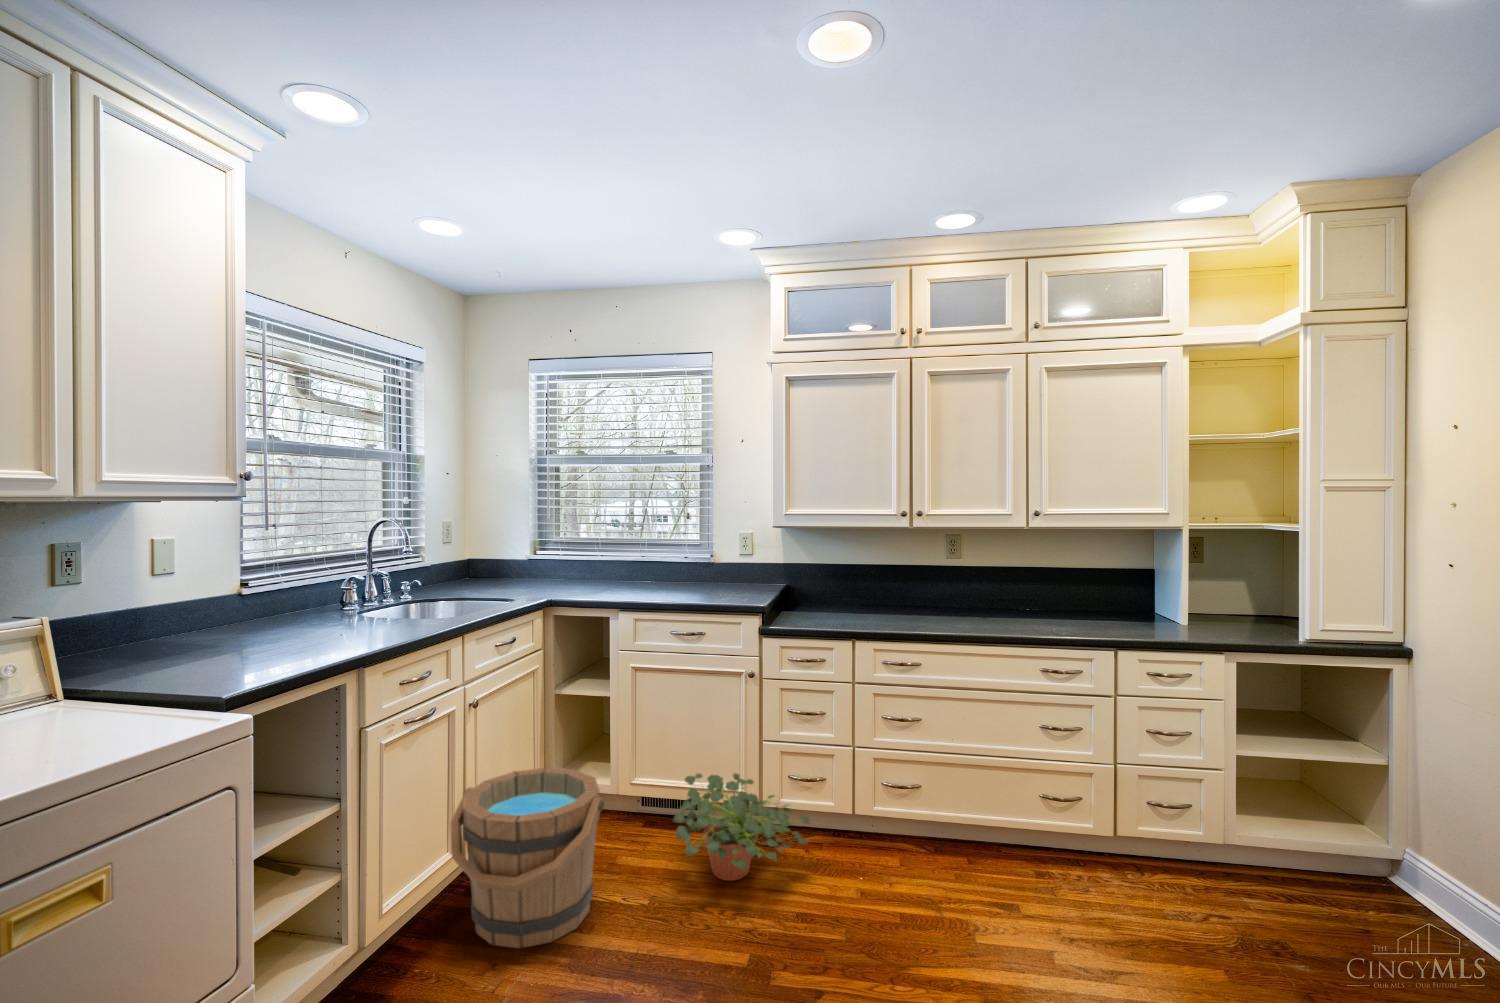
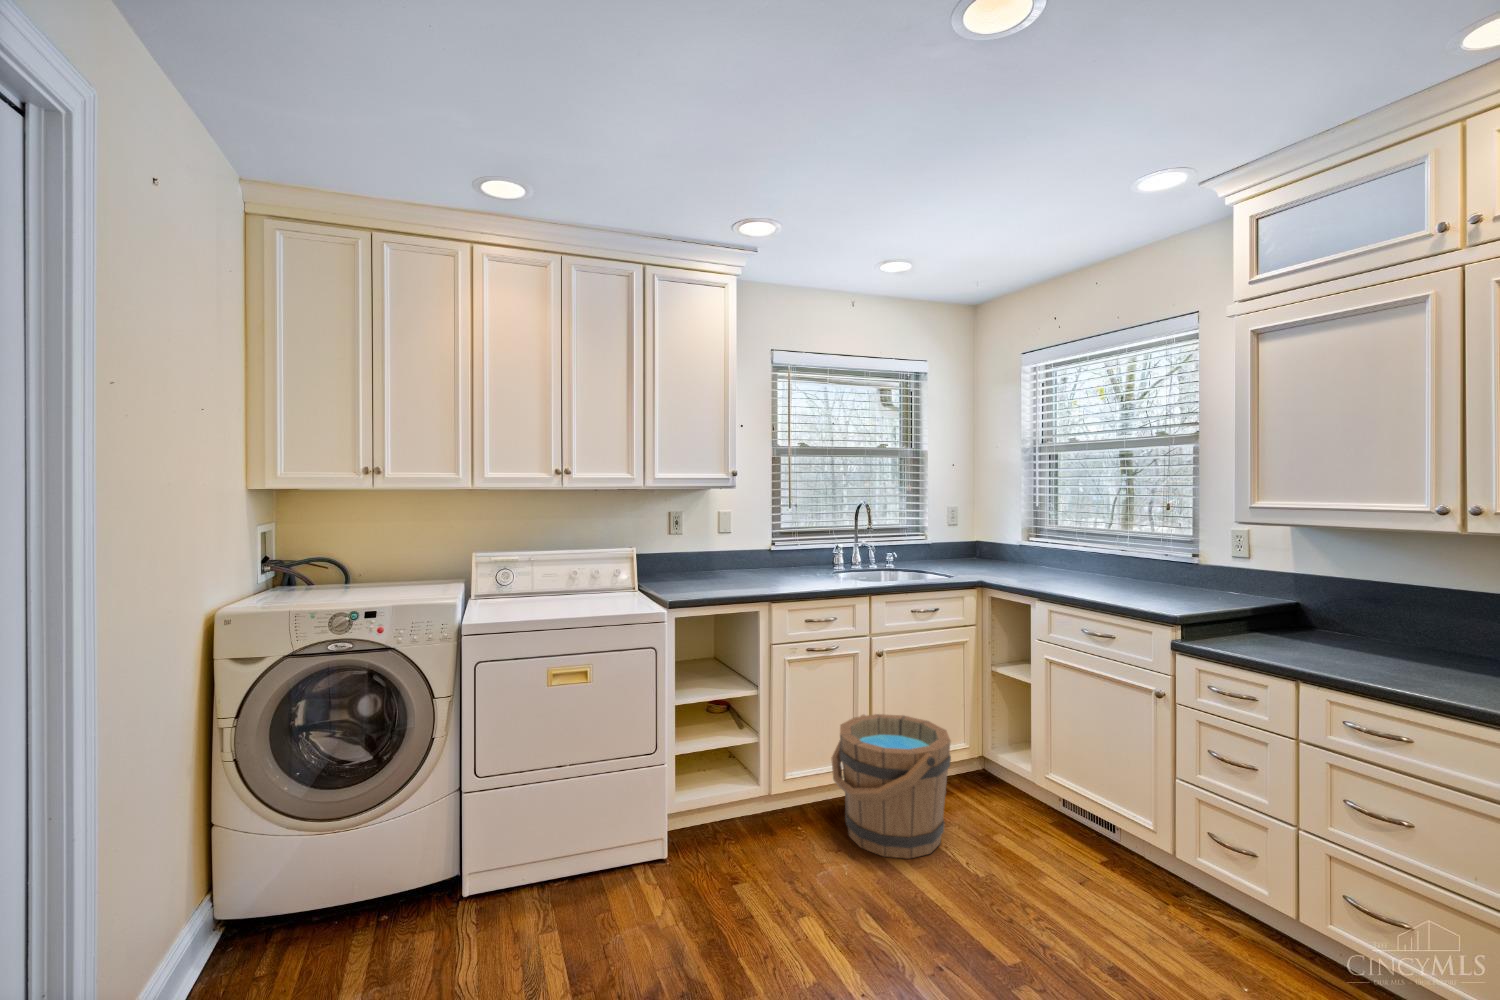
potted plant: present [673,773,810,881] -> none [1008,781,1200,913]

